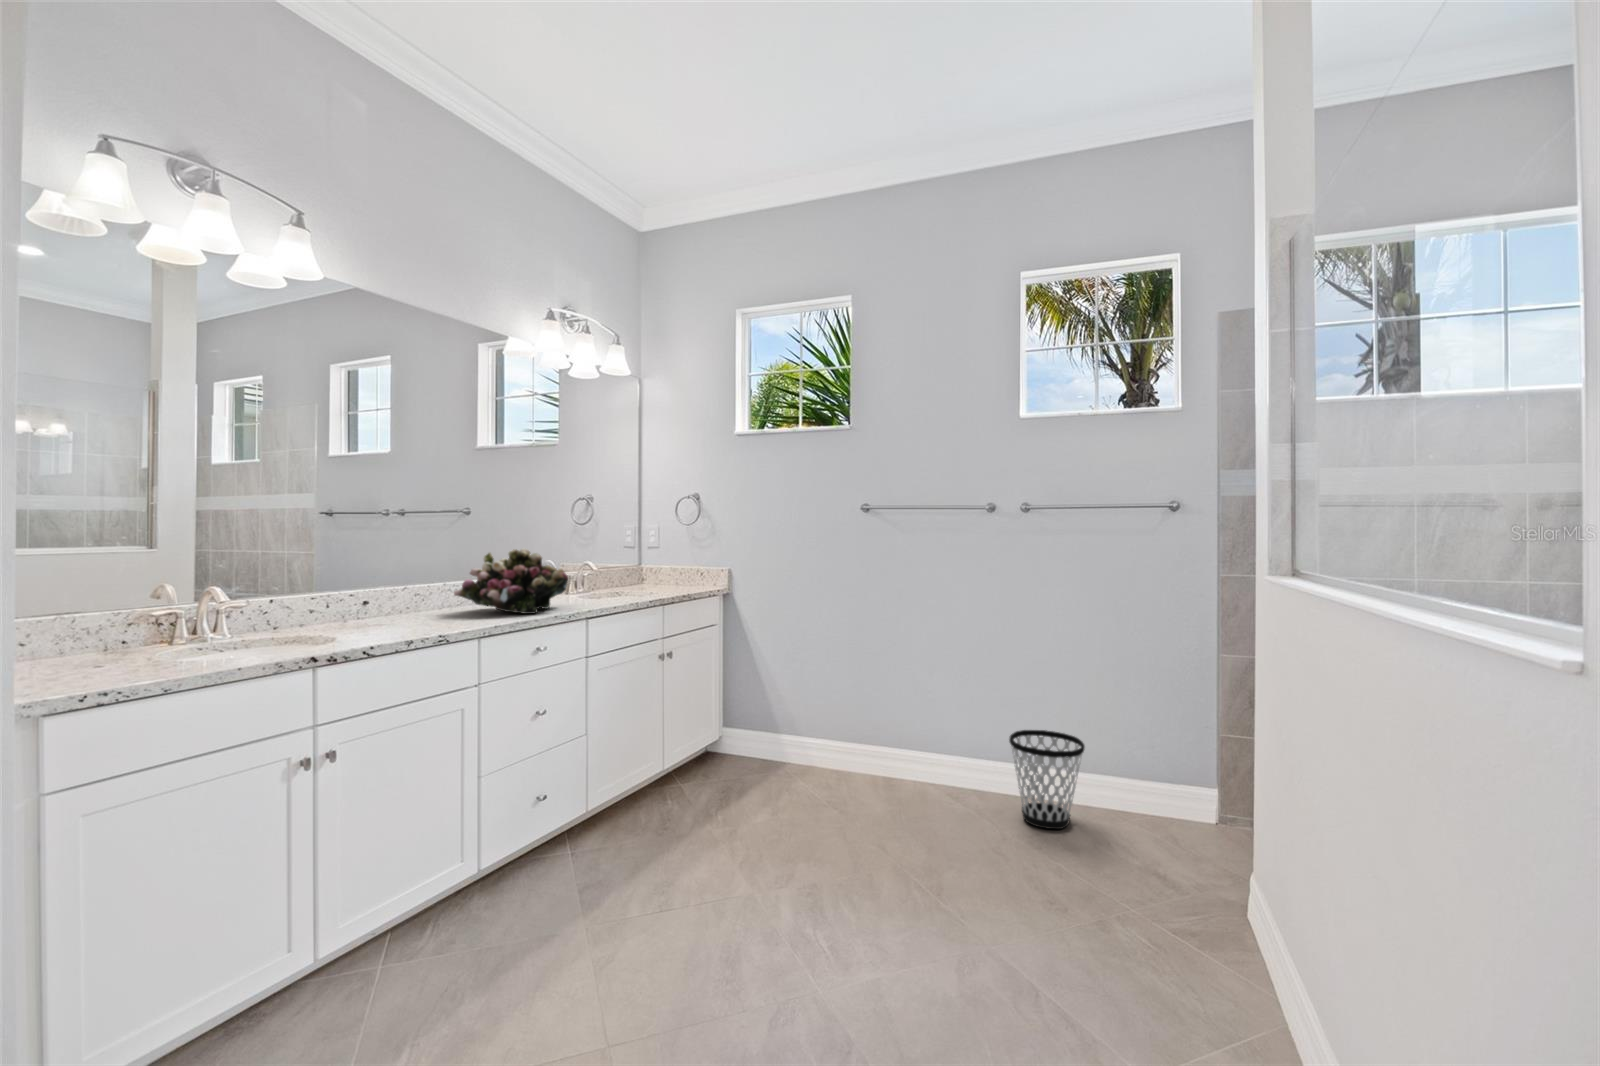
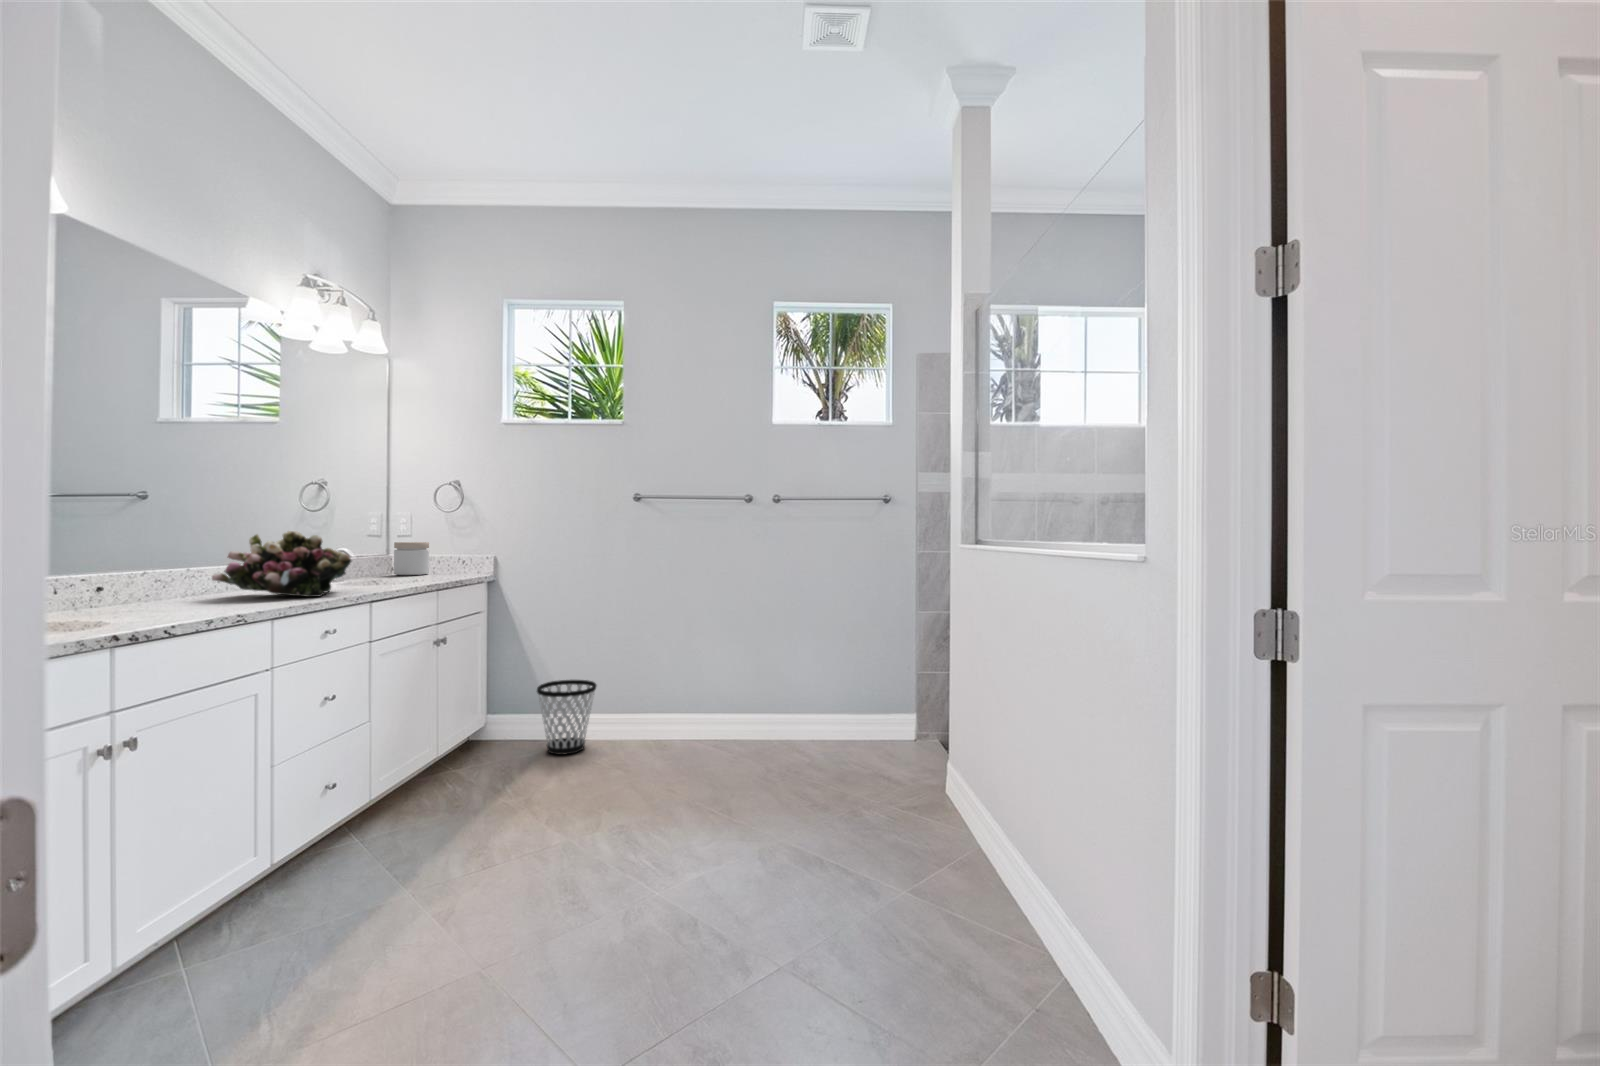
jar: none [634,555,664,588] -> present [394,542,429,575]
wastebasket: present [1009,730,1085,829] -> present [537,680,597,754]

